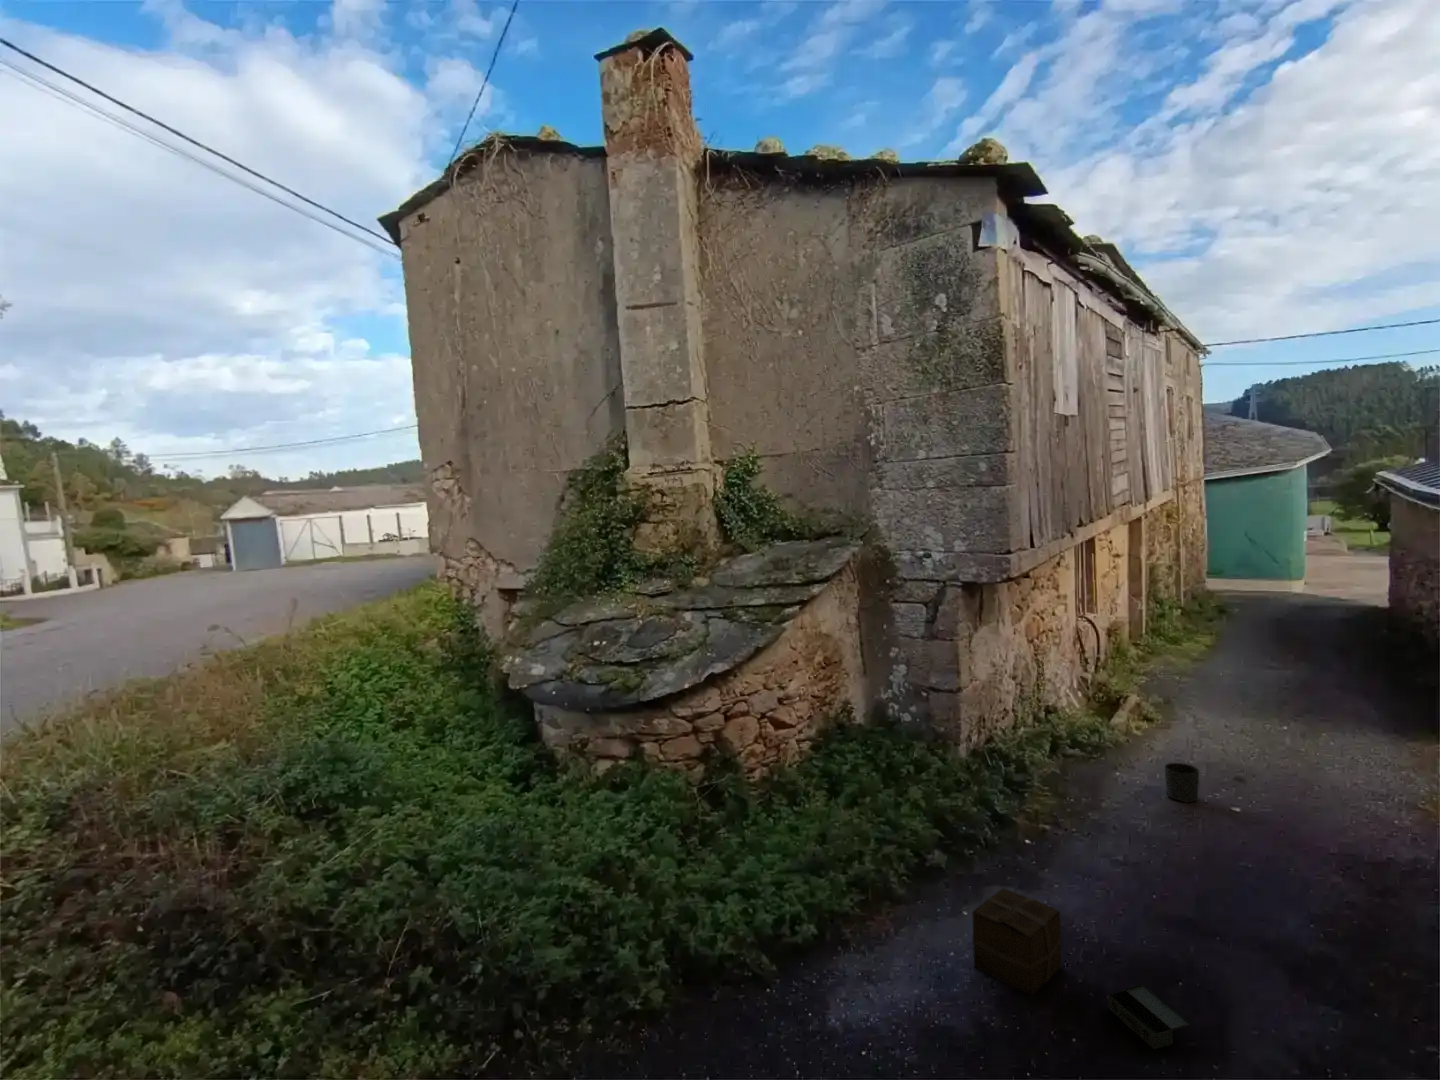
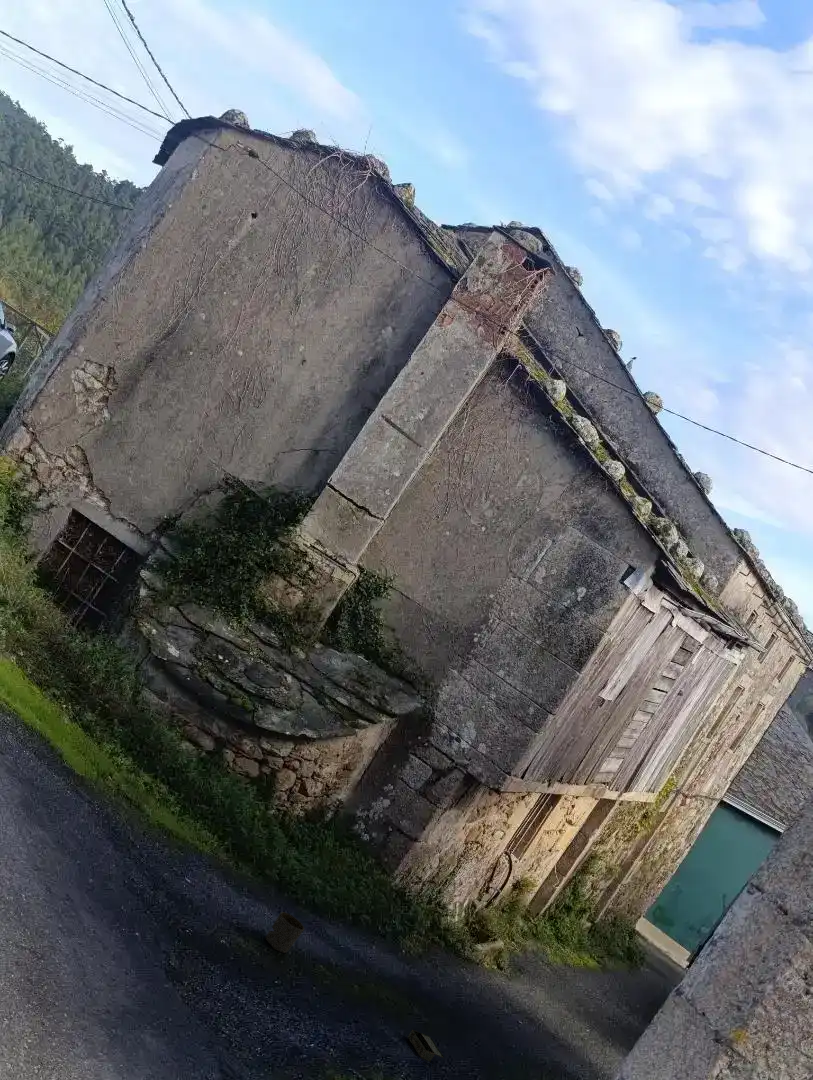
planter: present [1165,763,1199,803] -> present [266,912,304,953]
cardboard box: present [972,889,1061,995] -> none [347,956,412,1013]

